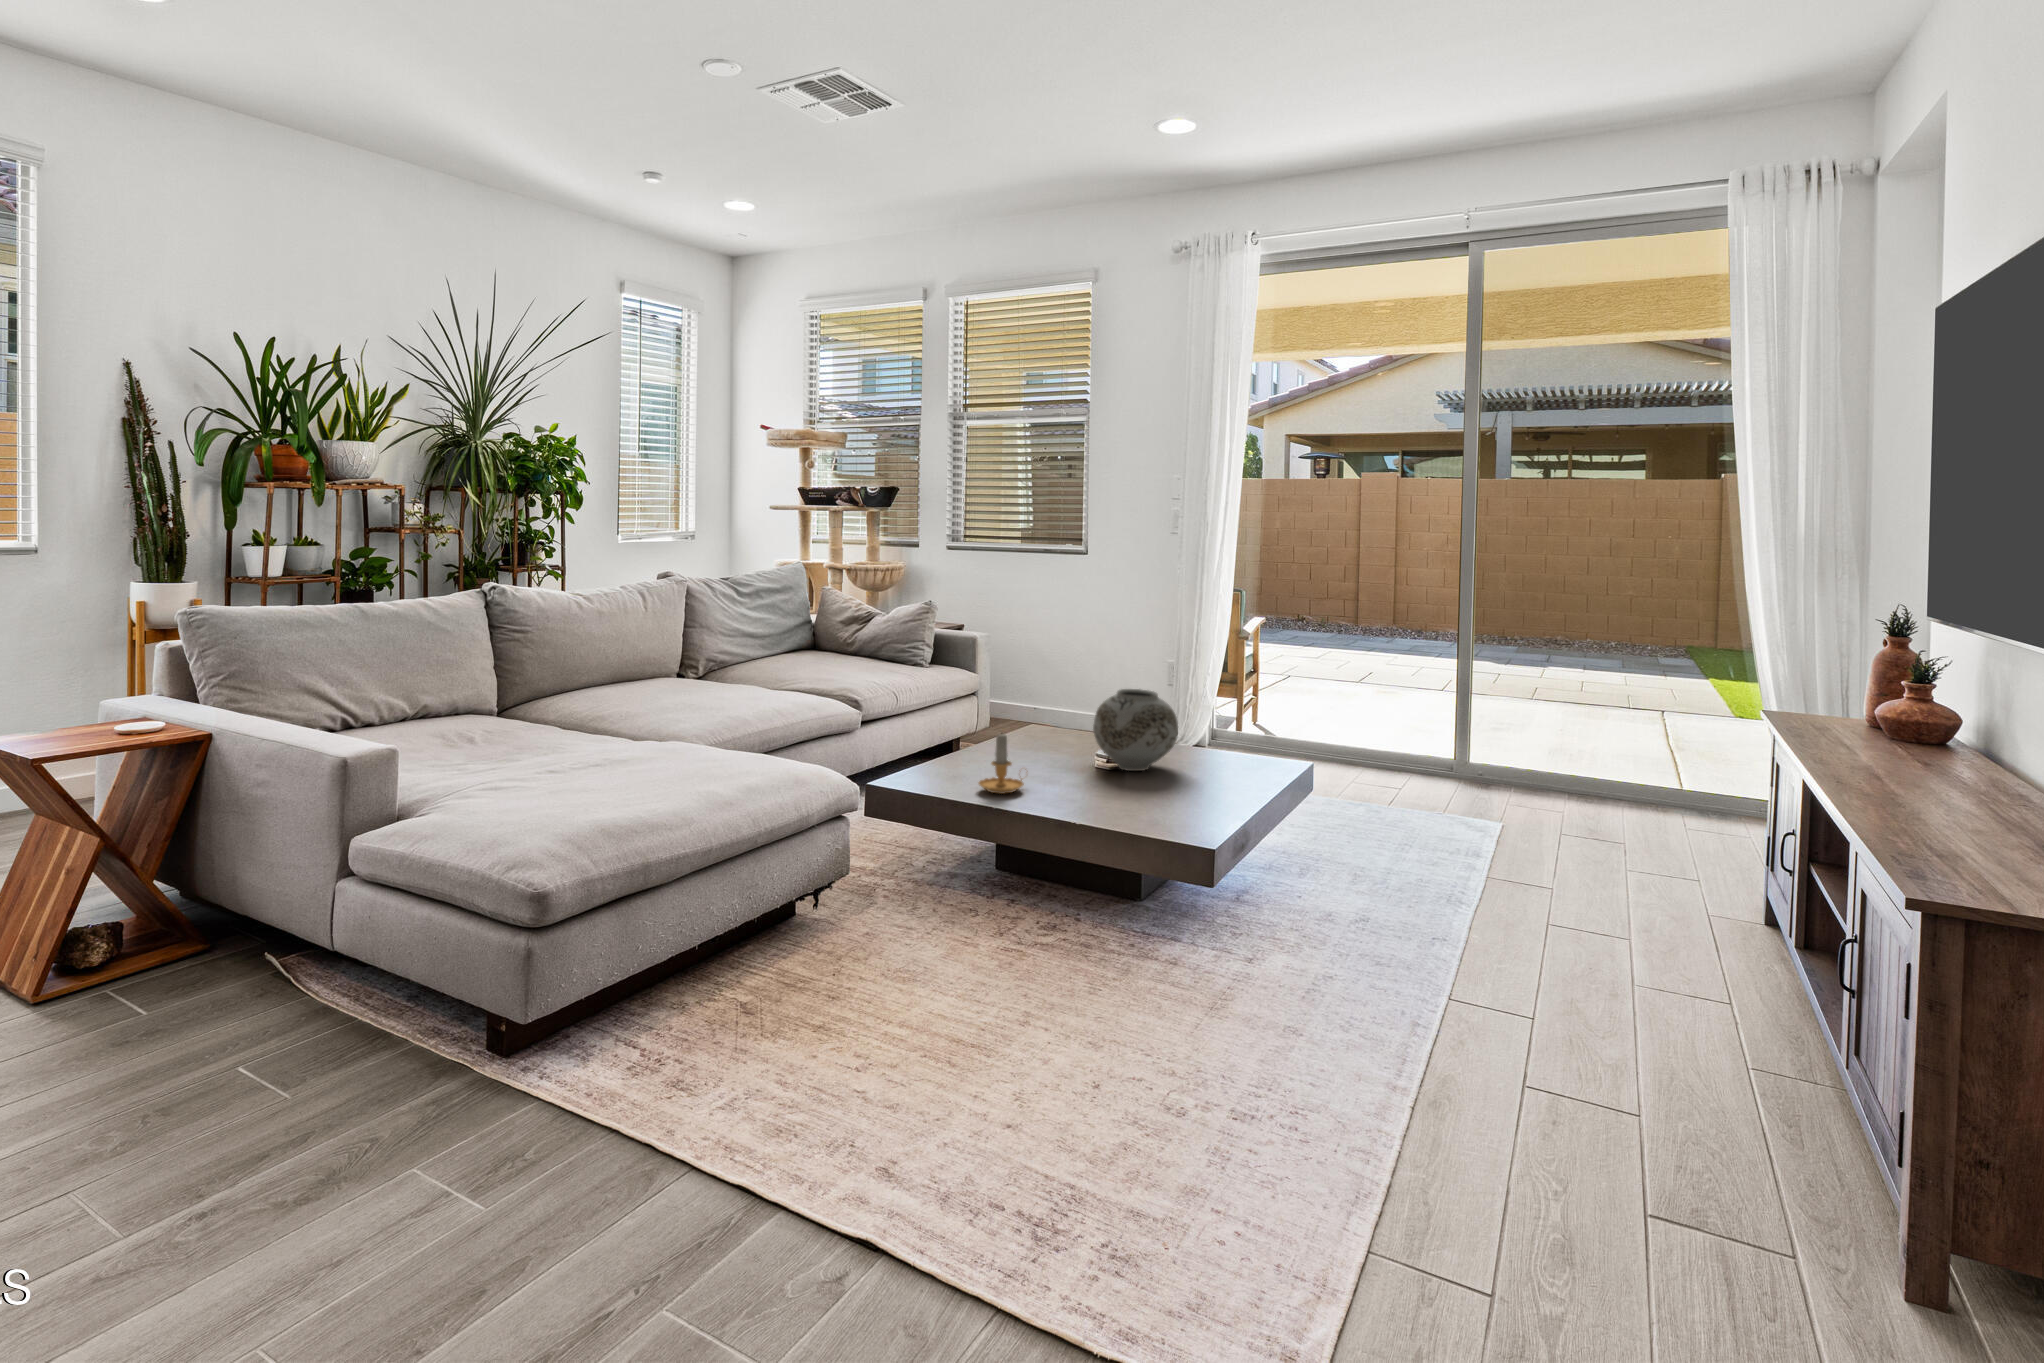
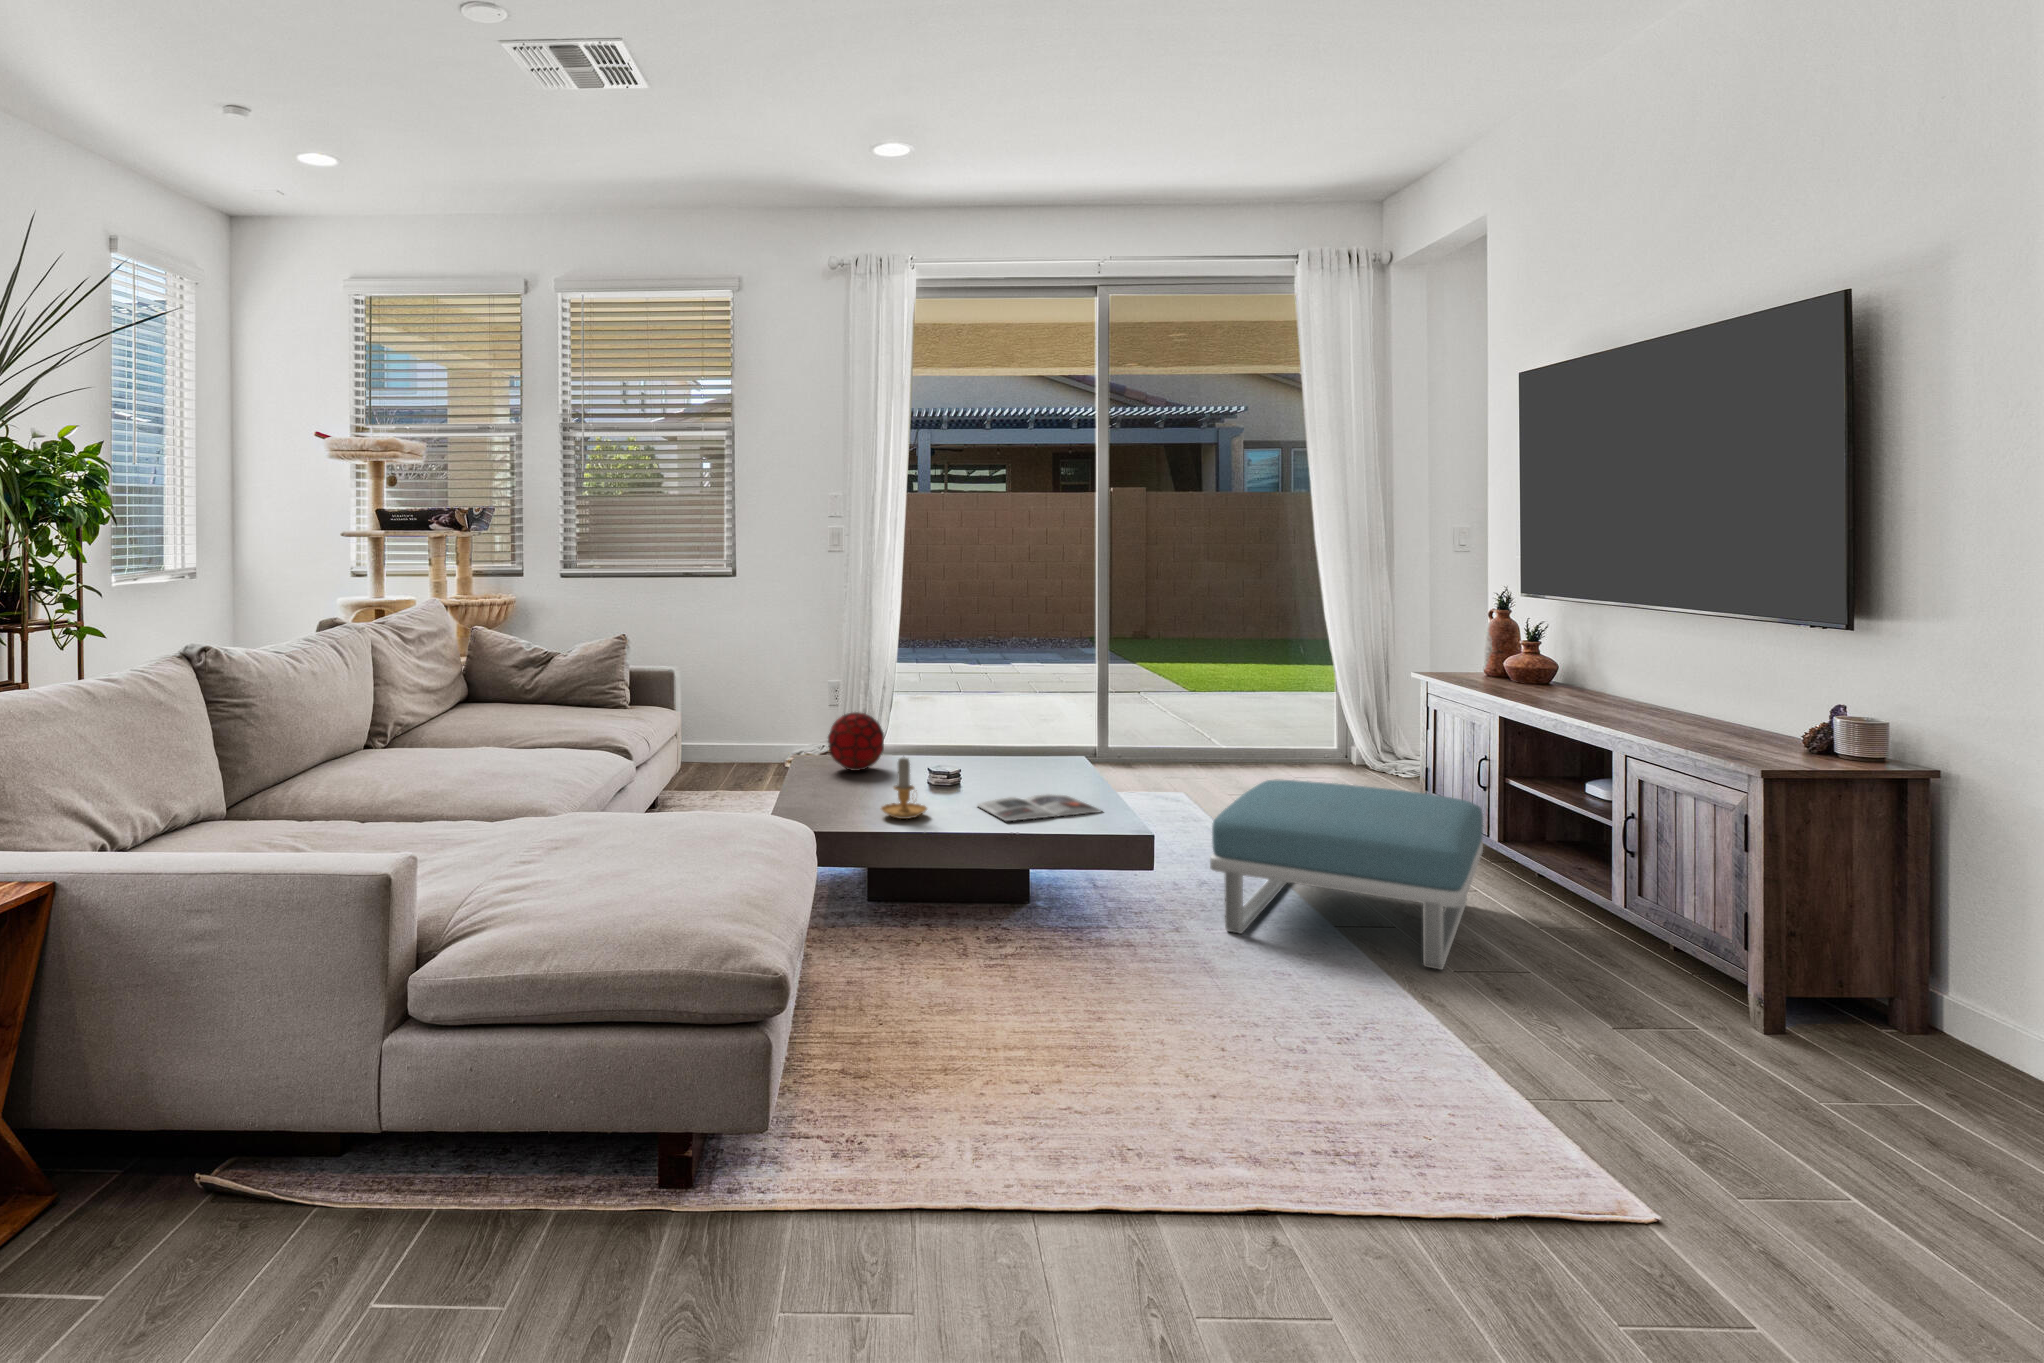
decorative orb: none [1019,689,1075,745] -> present [828,712,884,771]
vase: present [1093,689,1178,771] -> none [935,702,1018,782]
magazine: none [1076,788,1192,817] -> present [978,794,1102,821]
footstool: none [1278,814,1672,1069] -> present [1210,780,1483,969]

